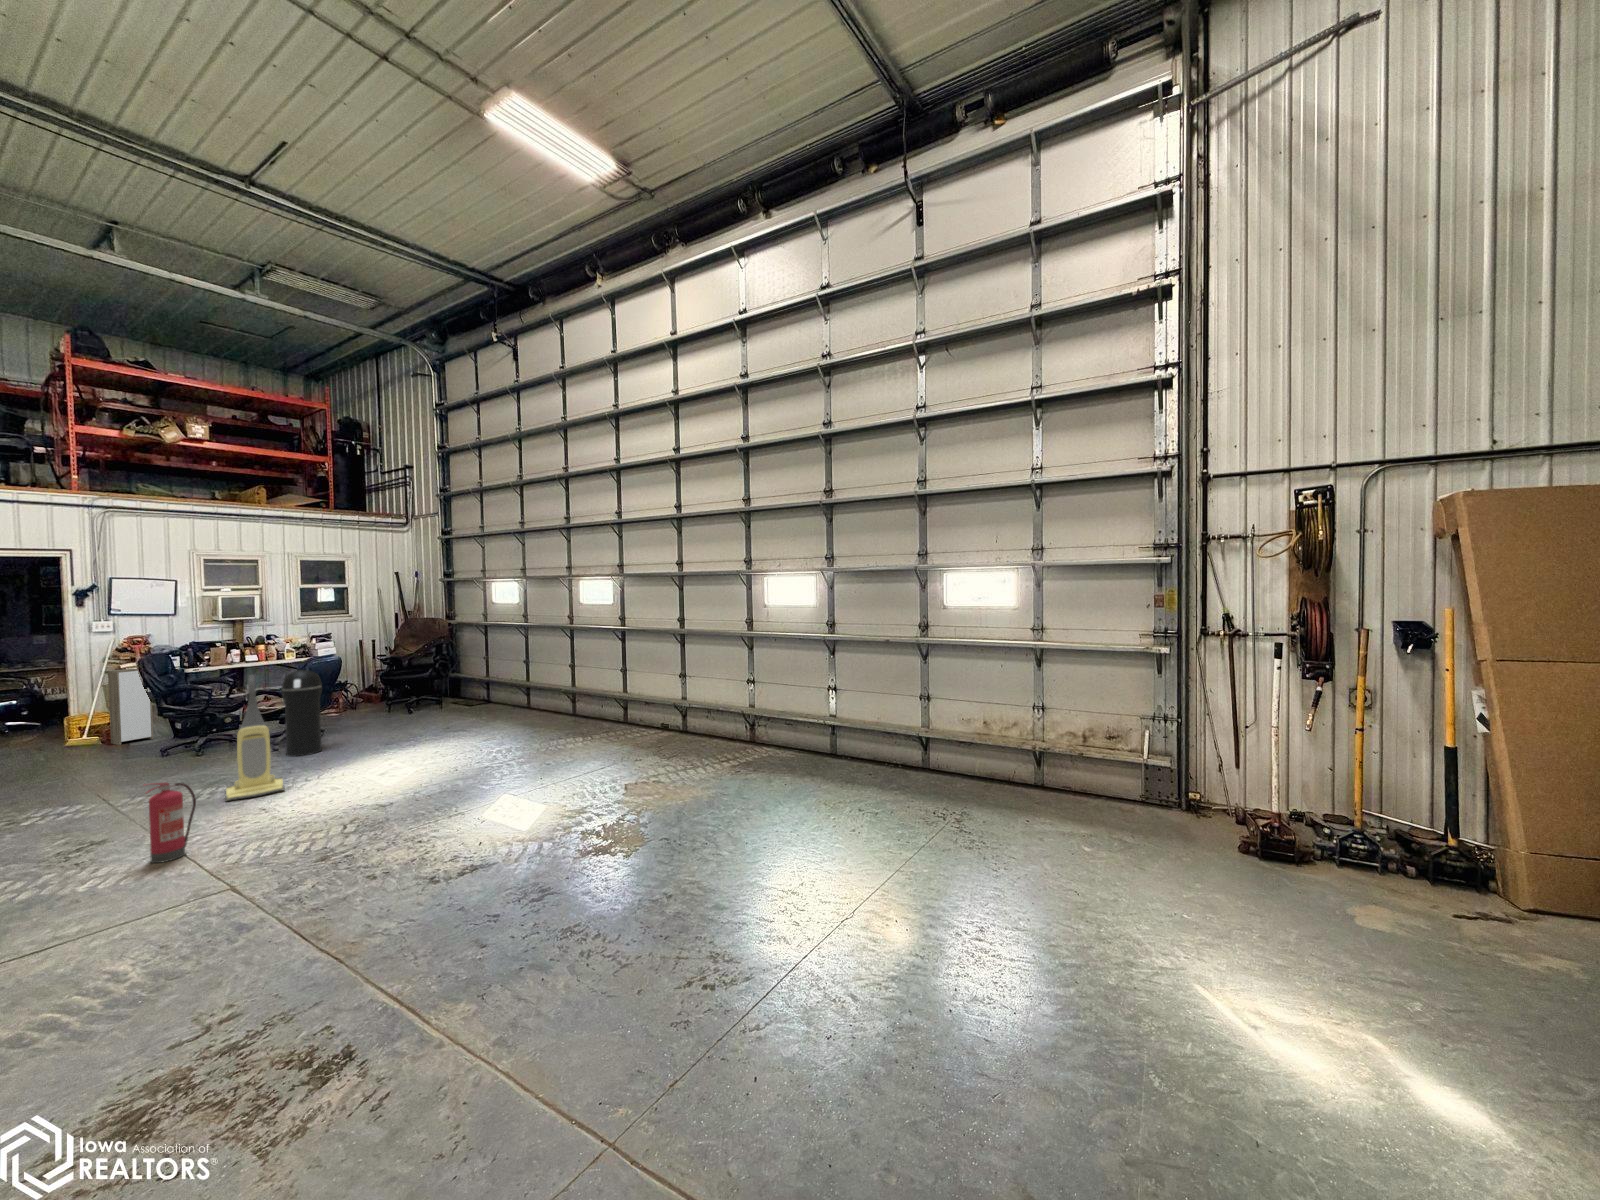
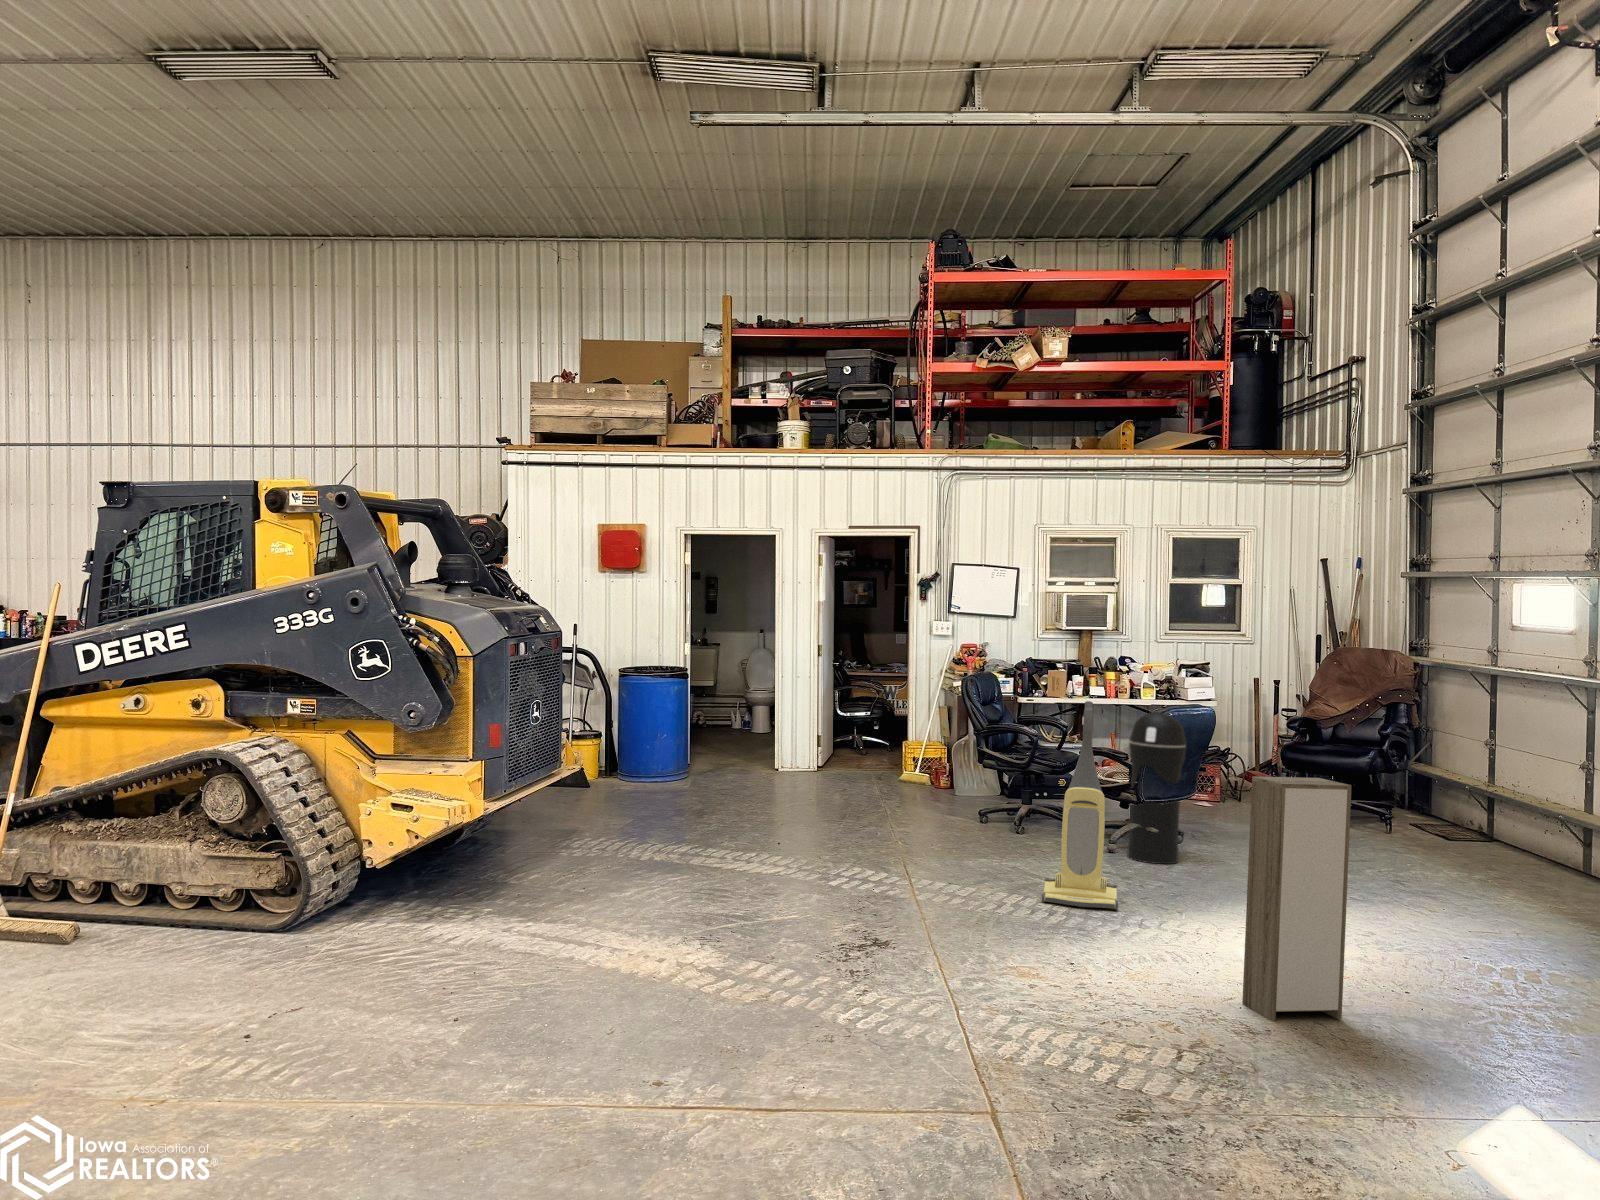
storage cabinet: present [108,669,153,745] -> present [1242,776,1351,1021]
fire extinguisher: present [148,783,196,863] -> none [946,834,1002,964]

